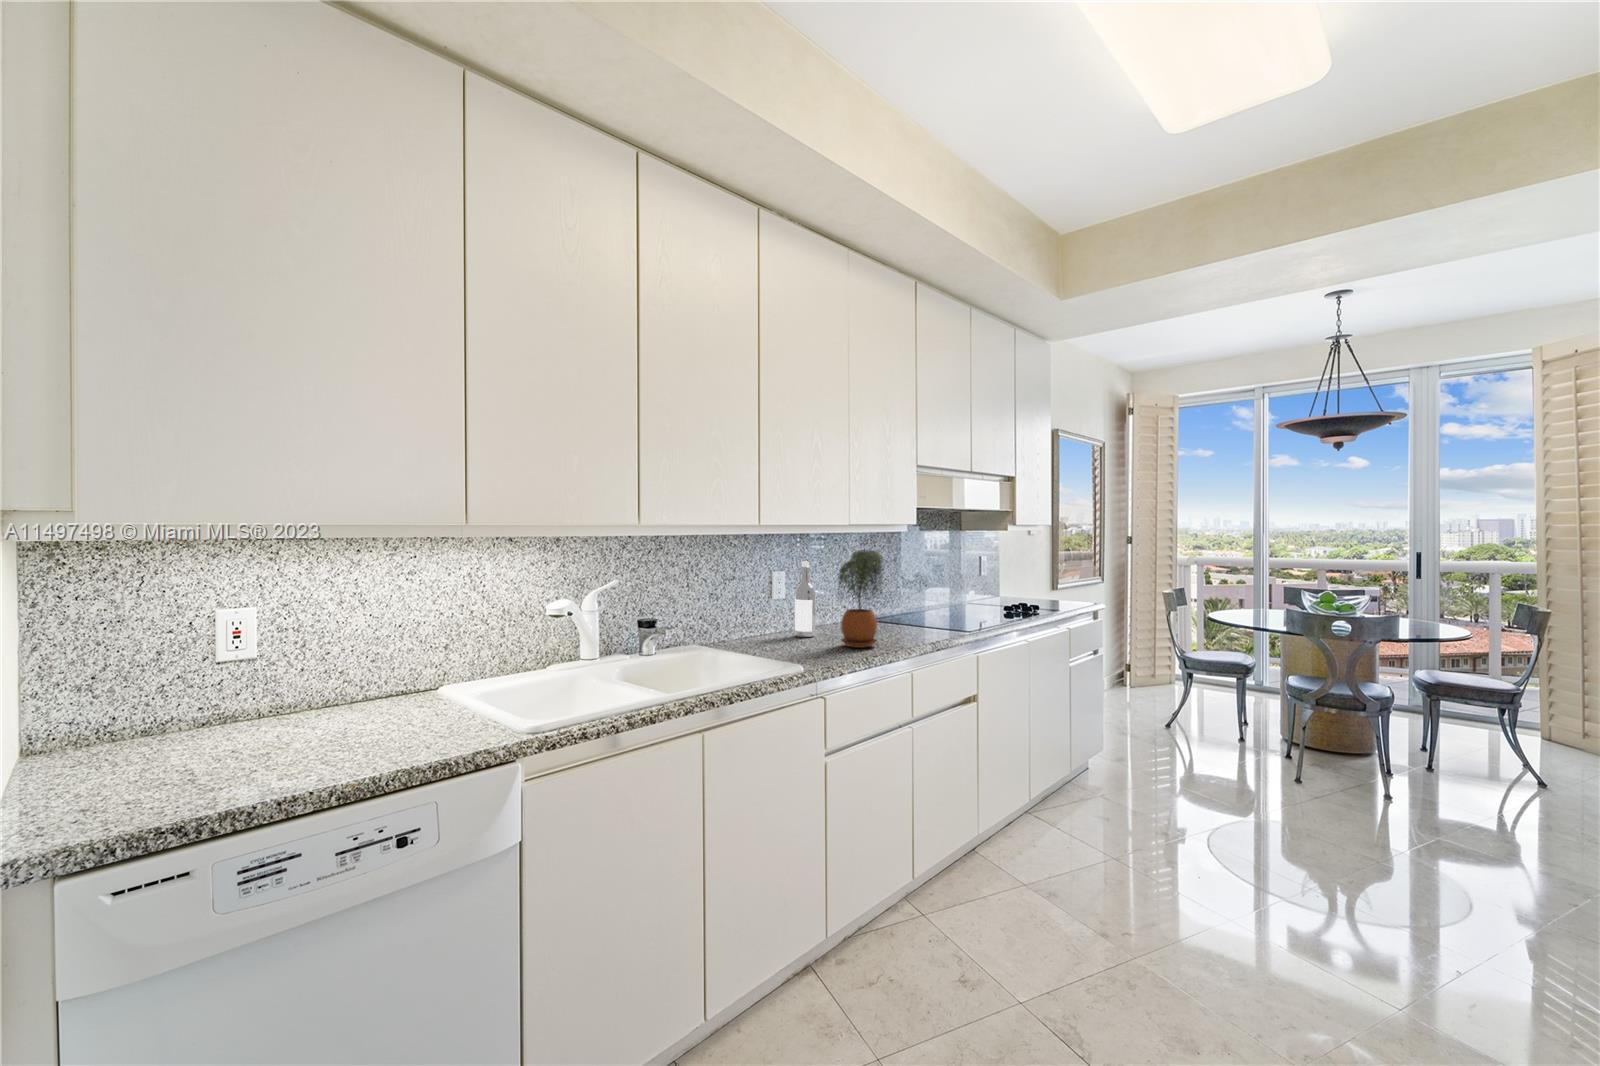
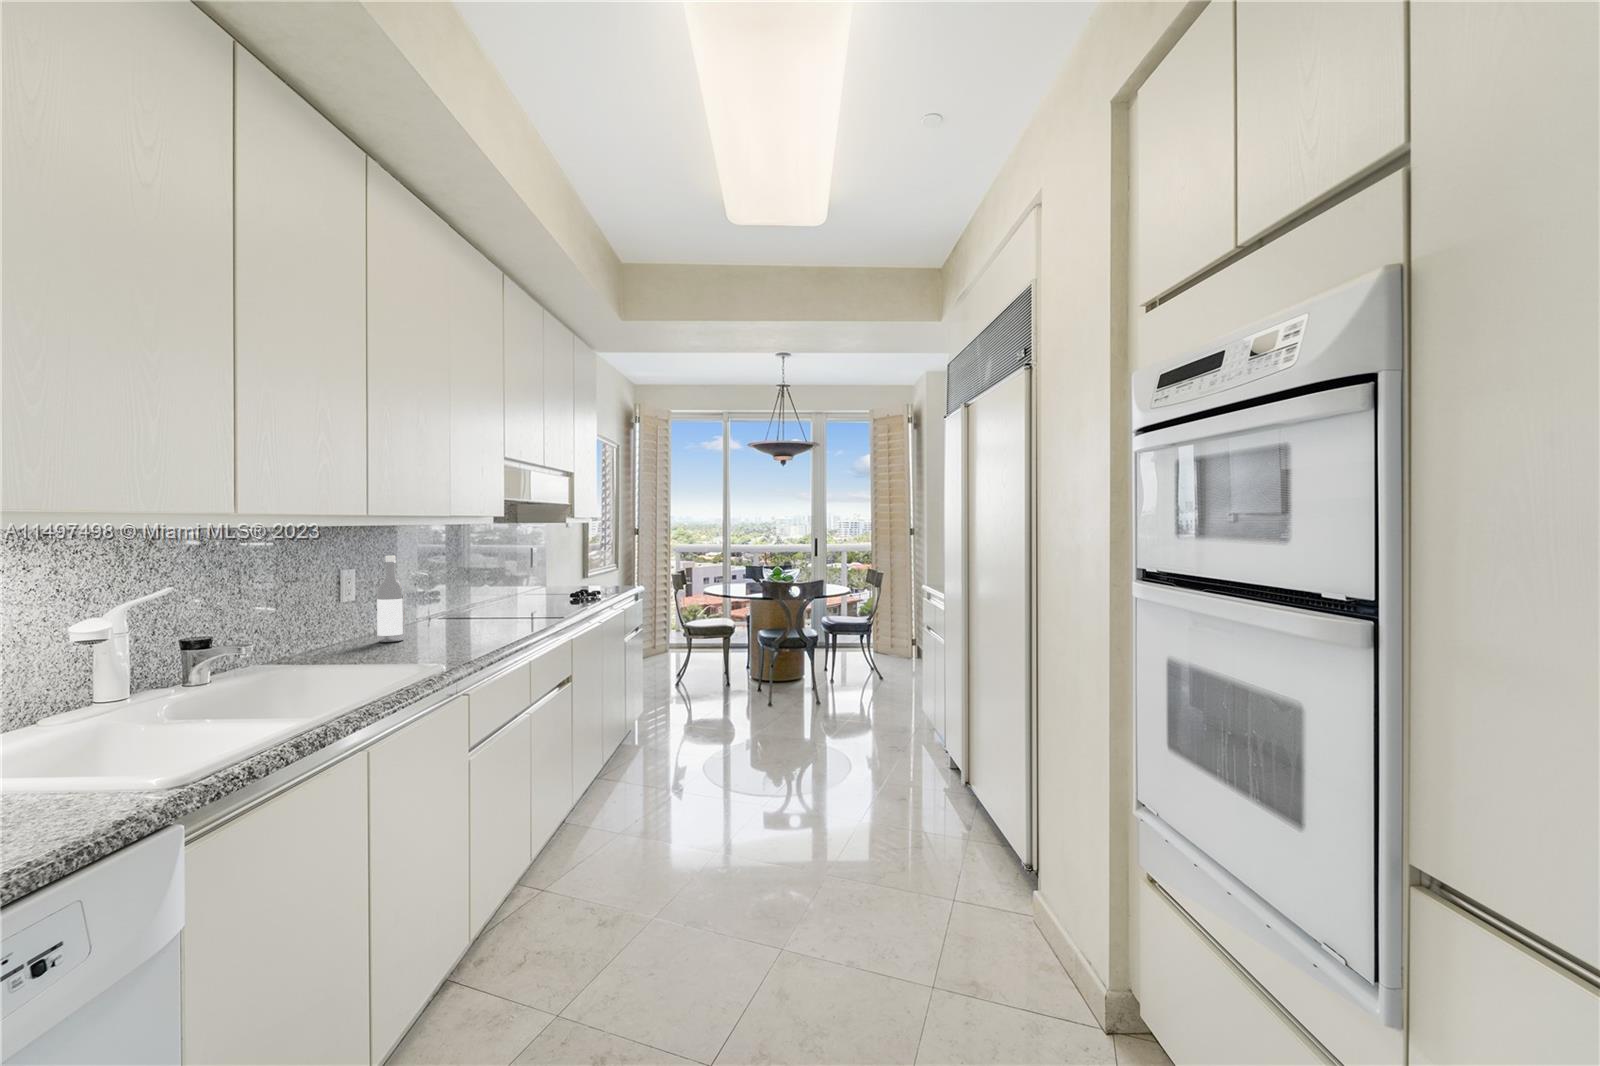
potted plant: present [838,550,883,648] -> none [448,540,504,643]

